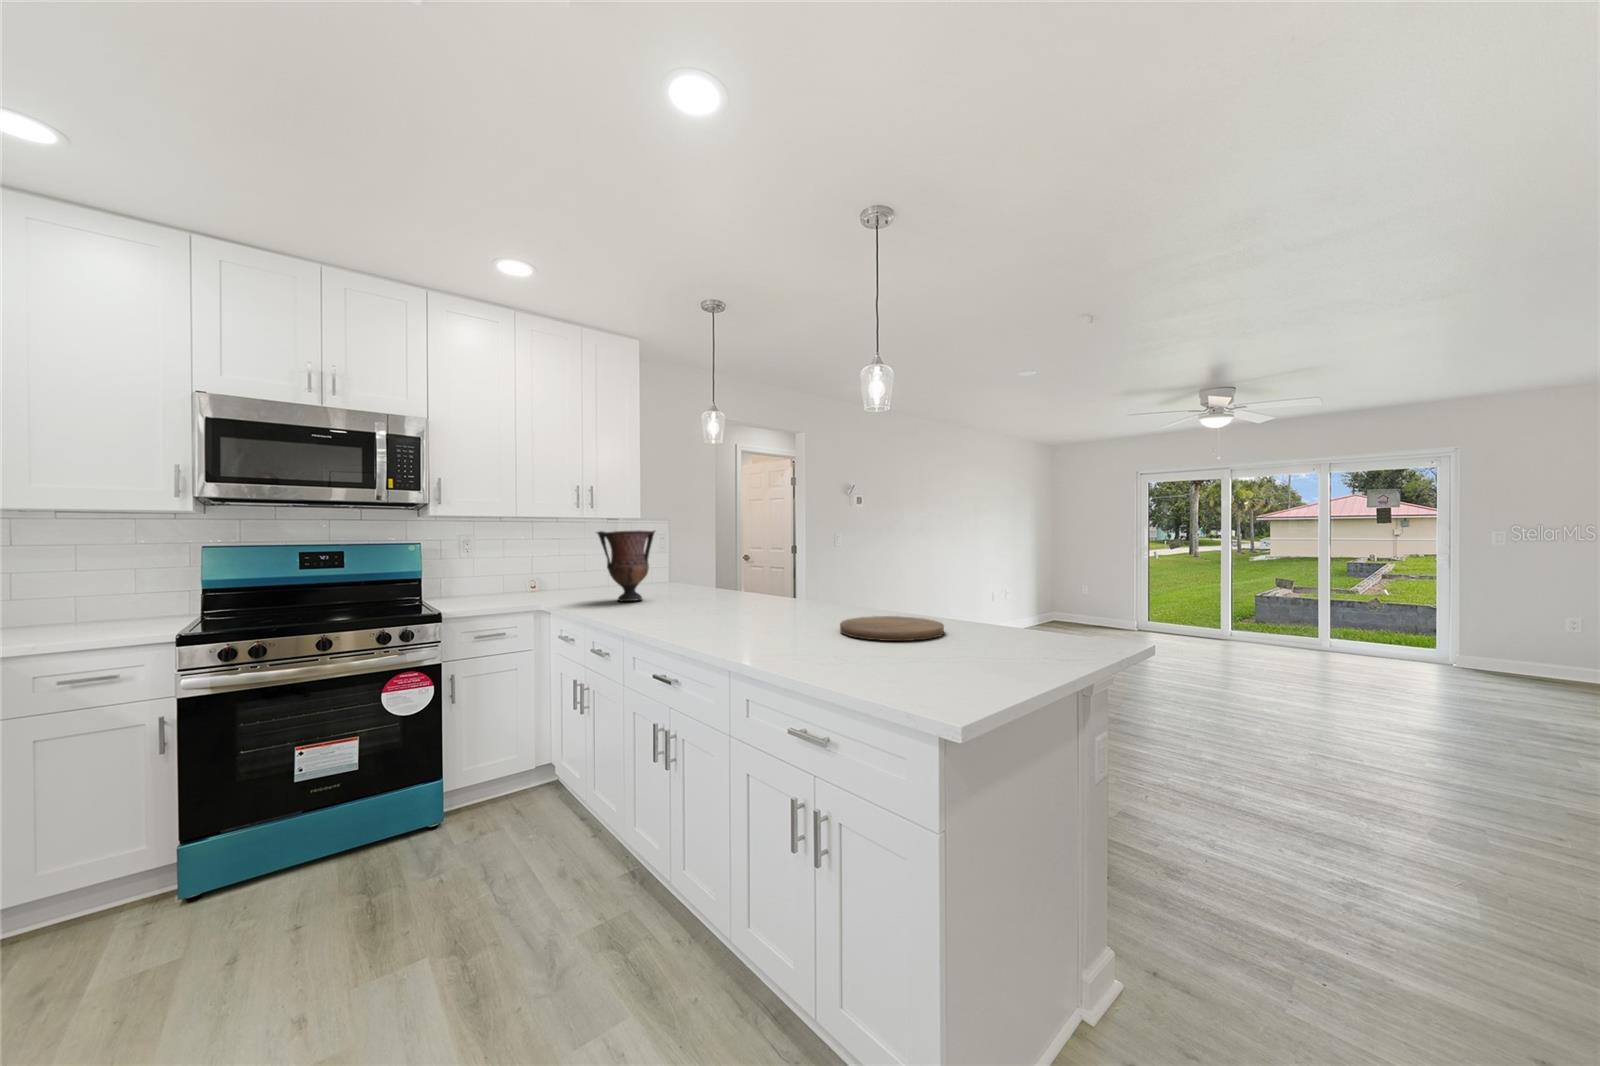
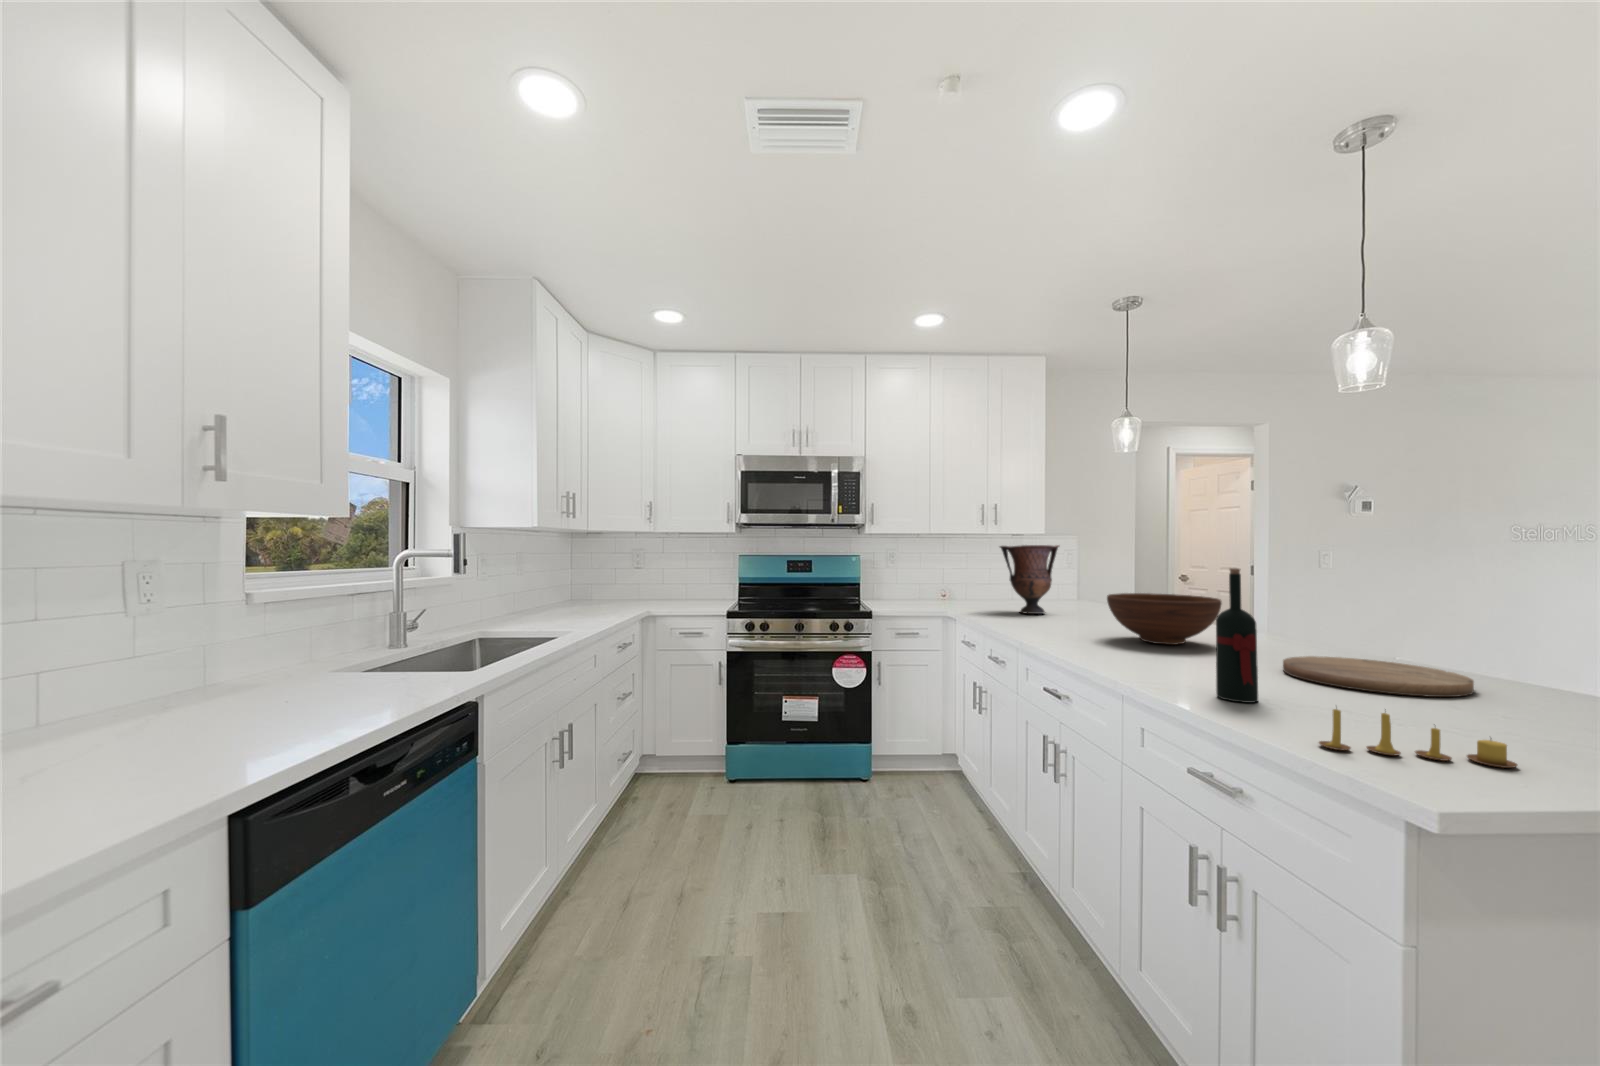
wine bottle: none [806,550,835,664] -> present [1216,568,1258,703]
fruit bowl: none [706,574,794,619] -> present [1107,593,1222,645]
candle: none [884,655,984,692] -> present [1319,708,1517,768]

